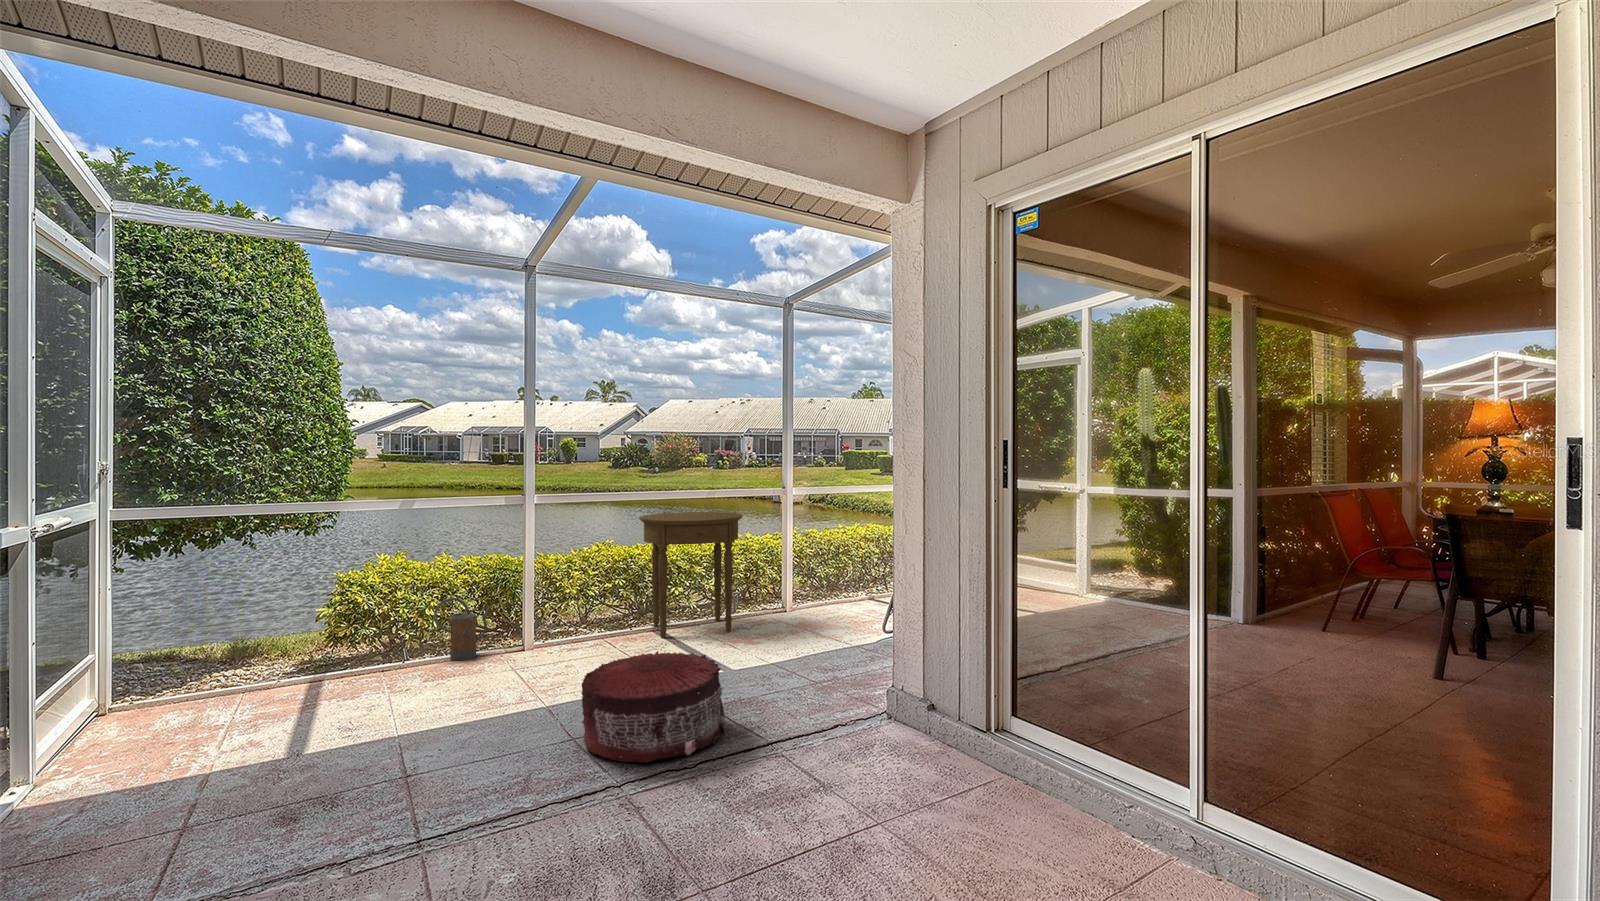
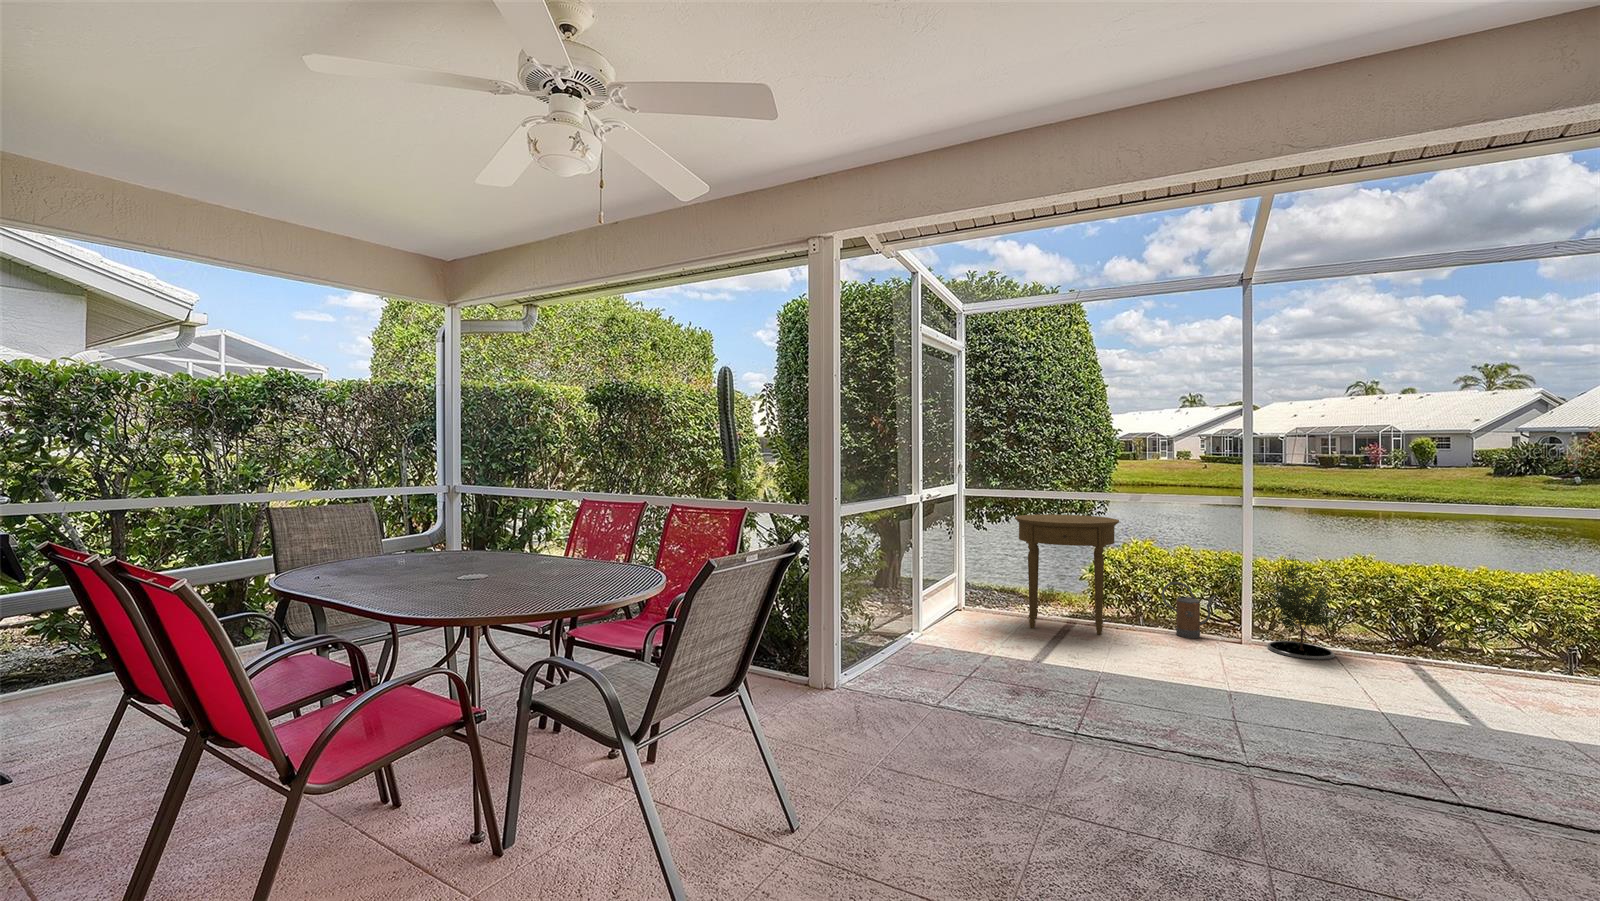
side table: present [639,512,742,638] -> present [1015,514,1119,635]
potted tree: none [541,548,602,652] -> present [1267,555,1338,660]
pouf: present [581,651,725,763] -> none [1237,660,1409,779]

